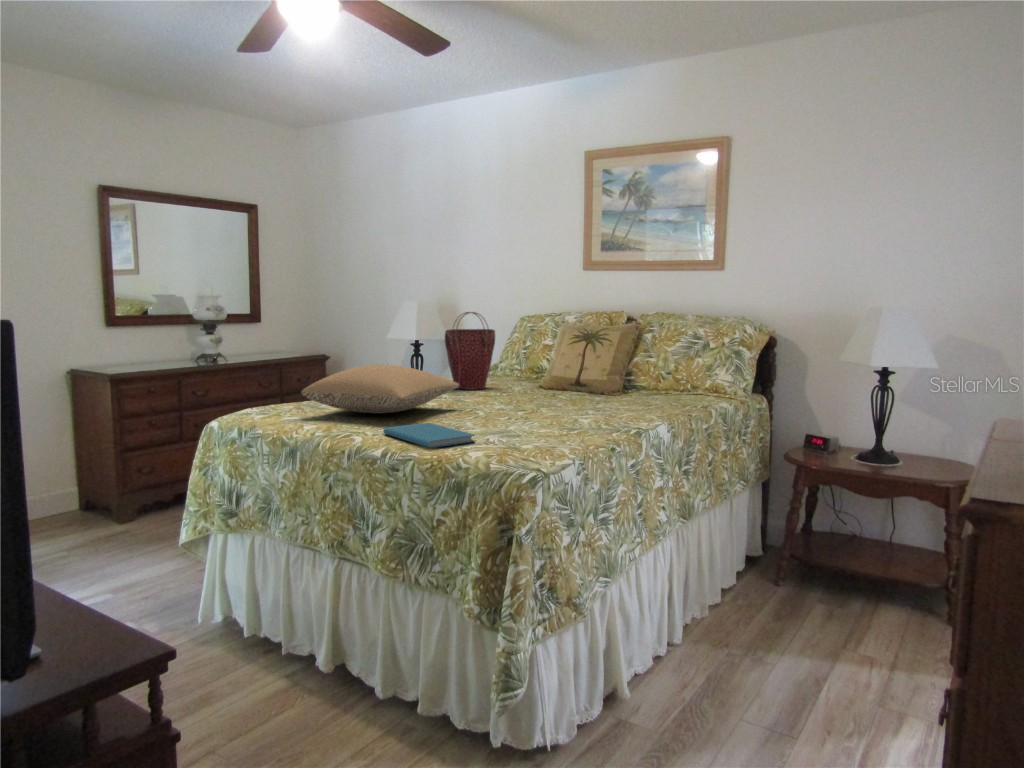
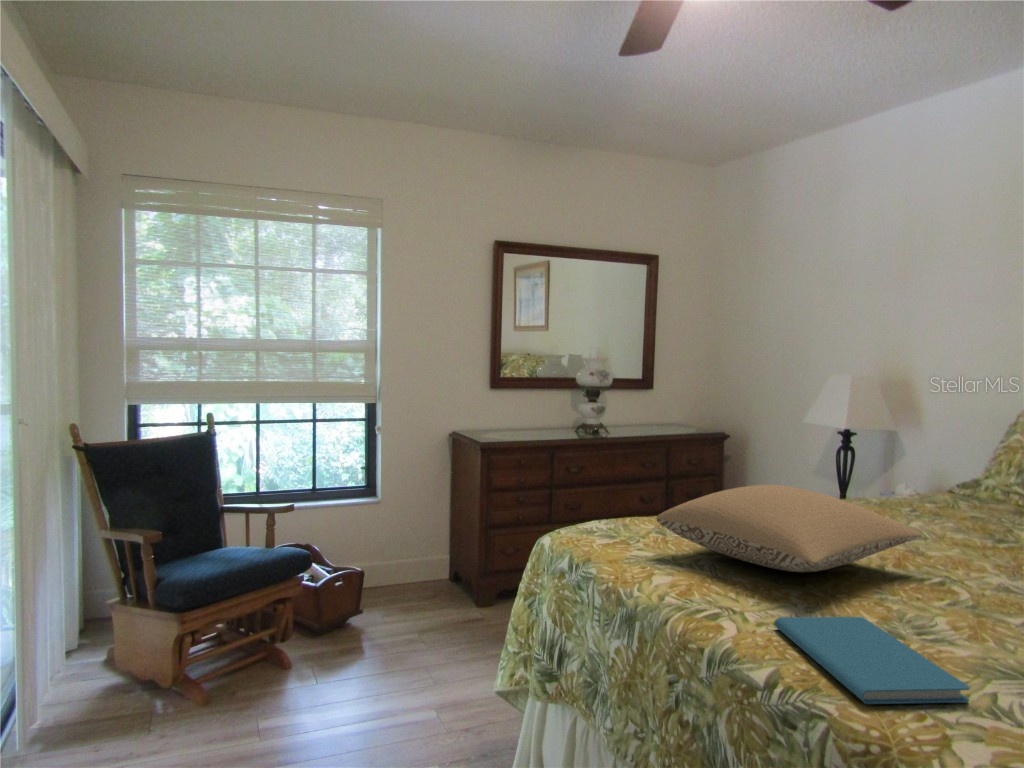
handbag: present [445,312,495,390] -> none [892,401,987,528]

